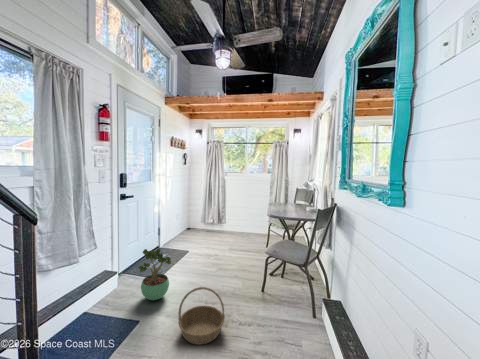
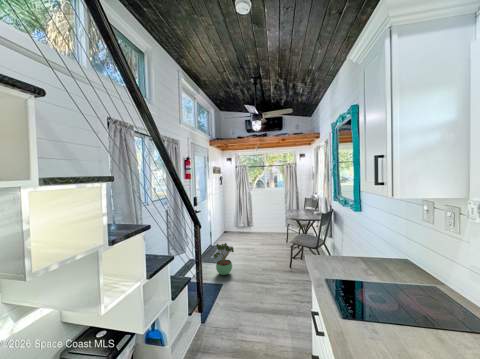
basket: present [179,287,225,345] -> none [246,262,272,294]

